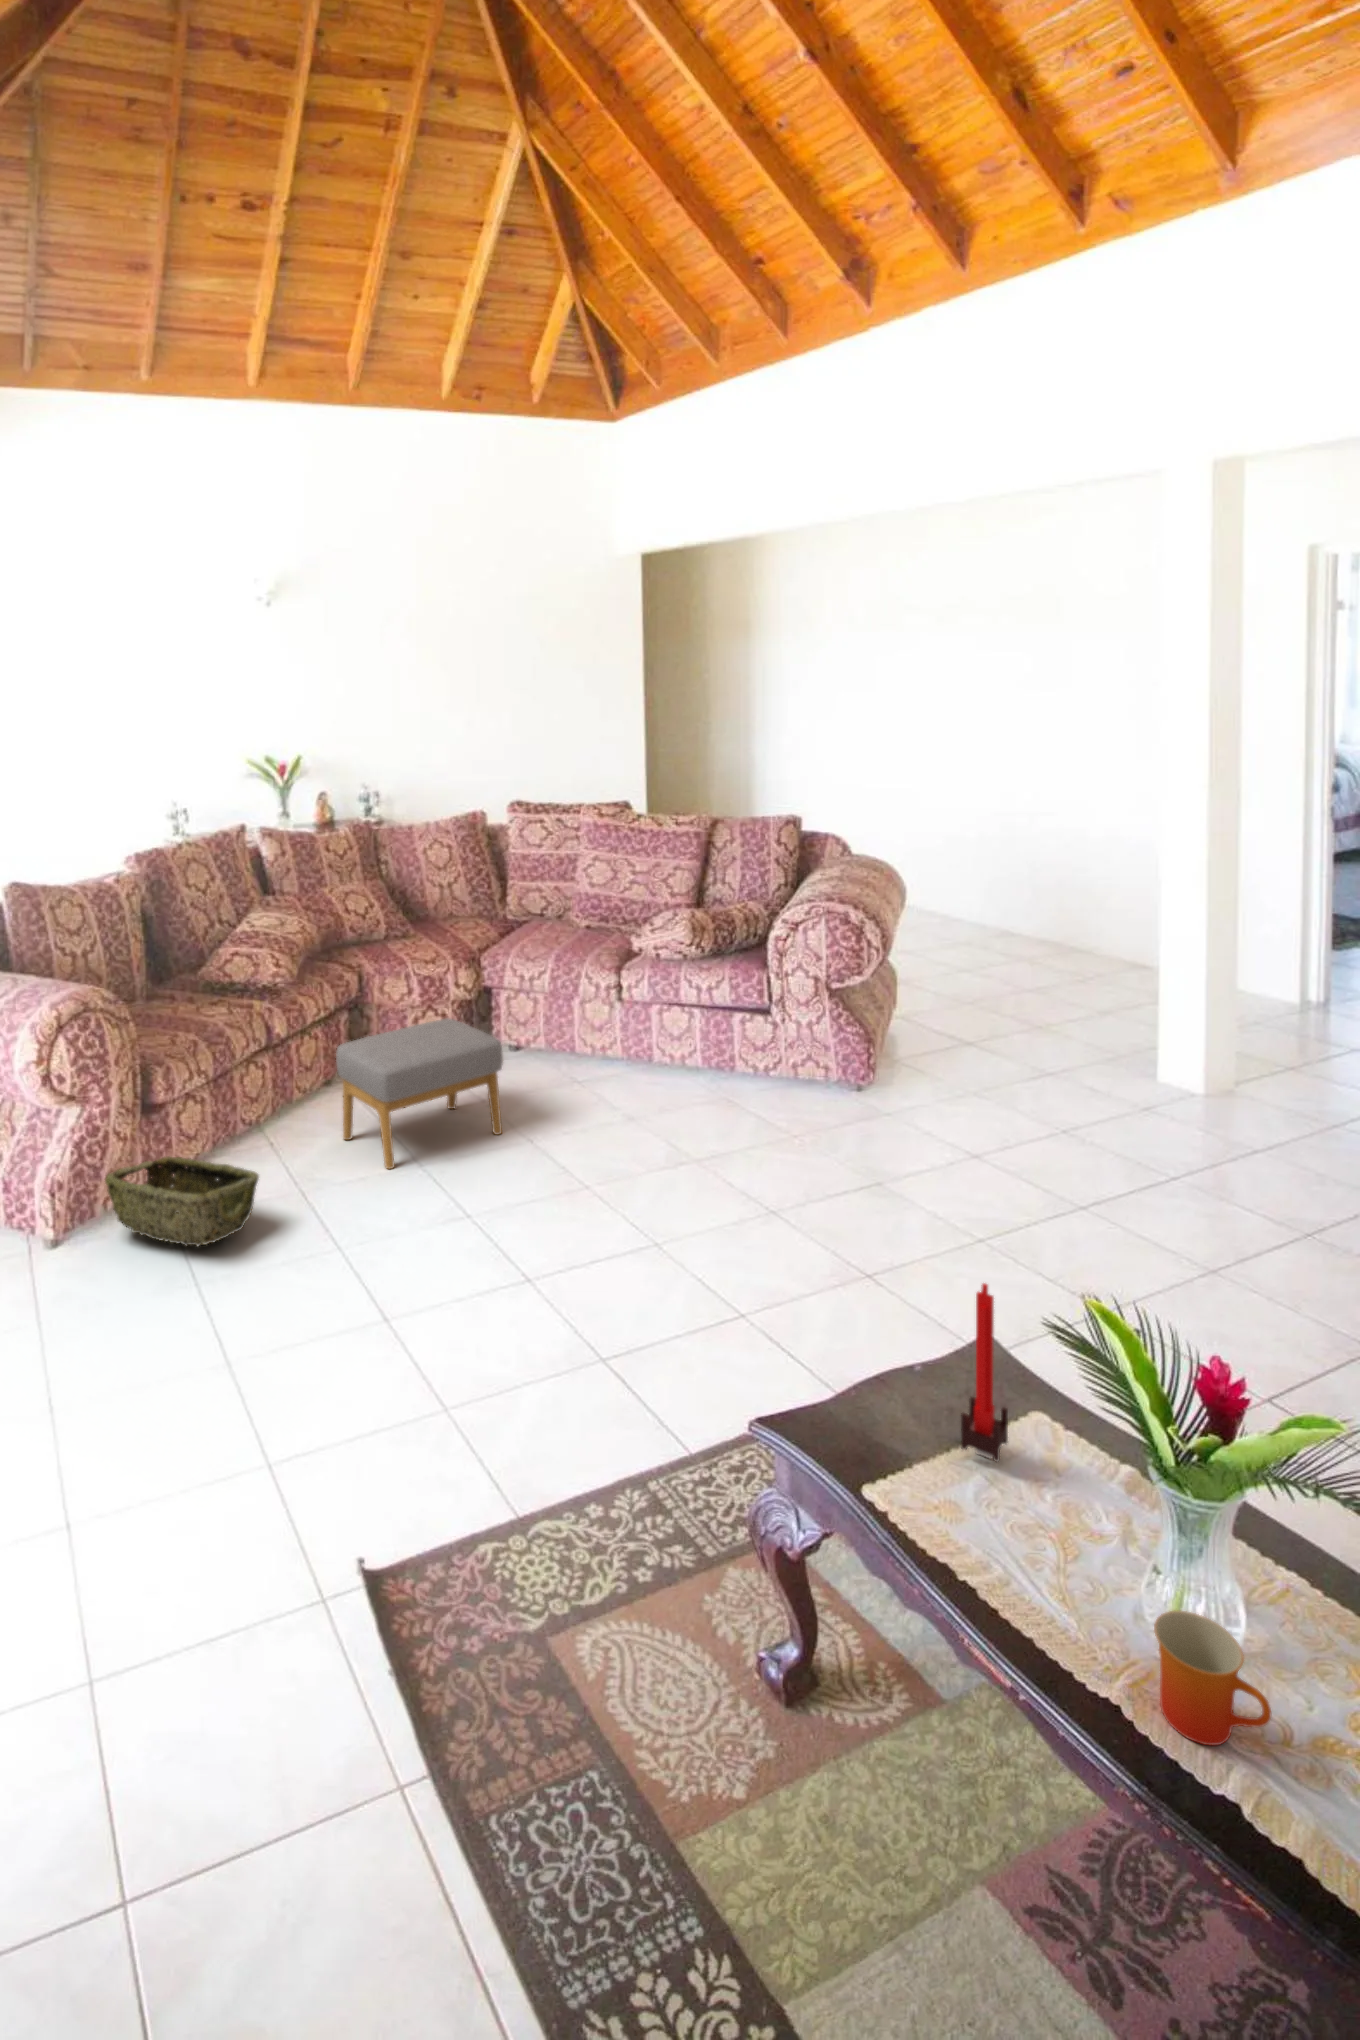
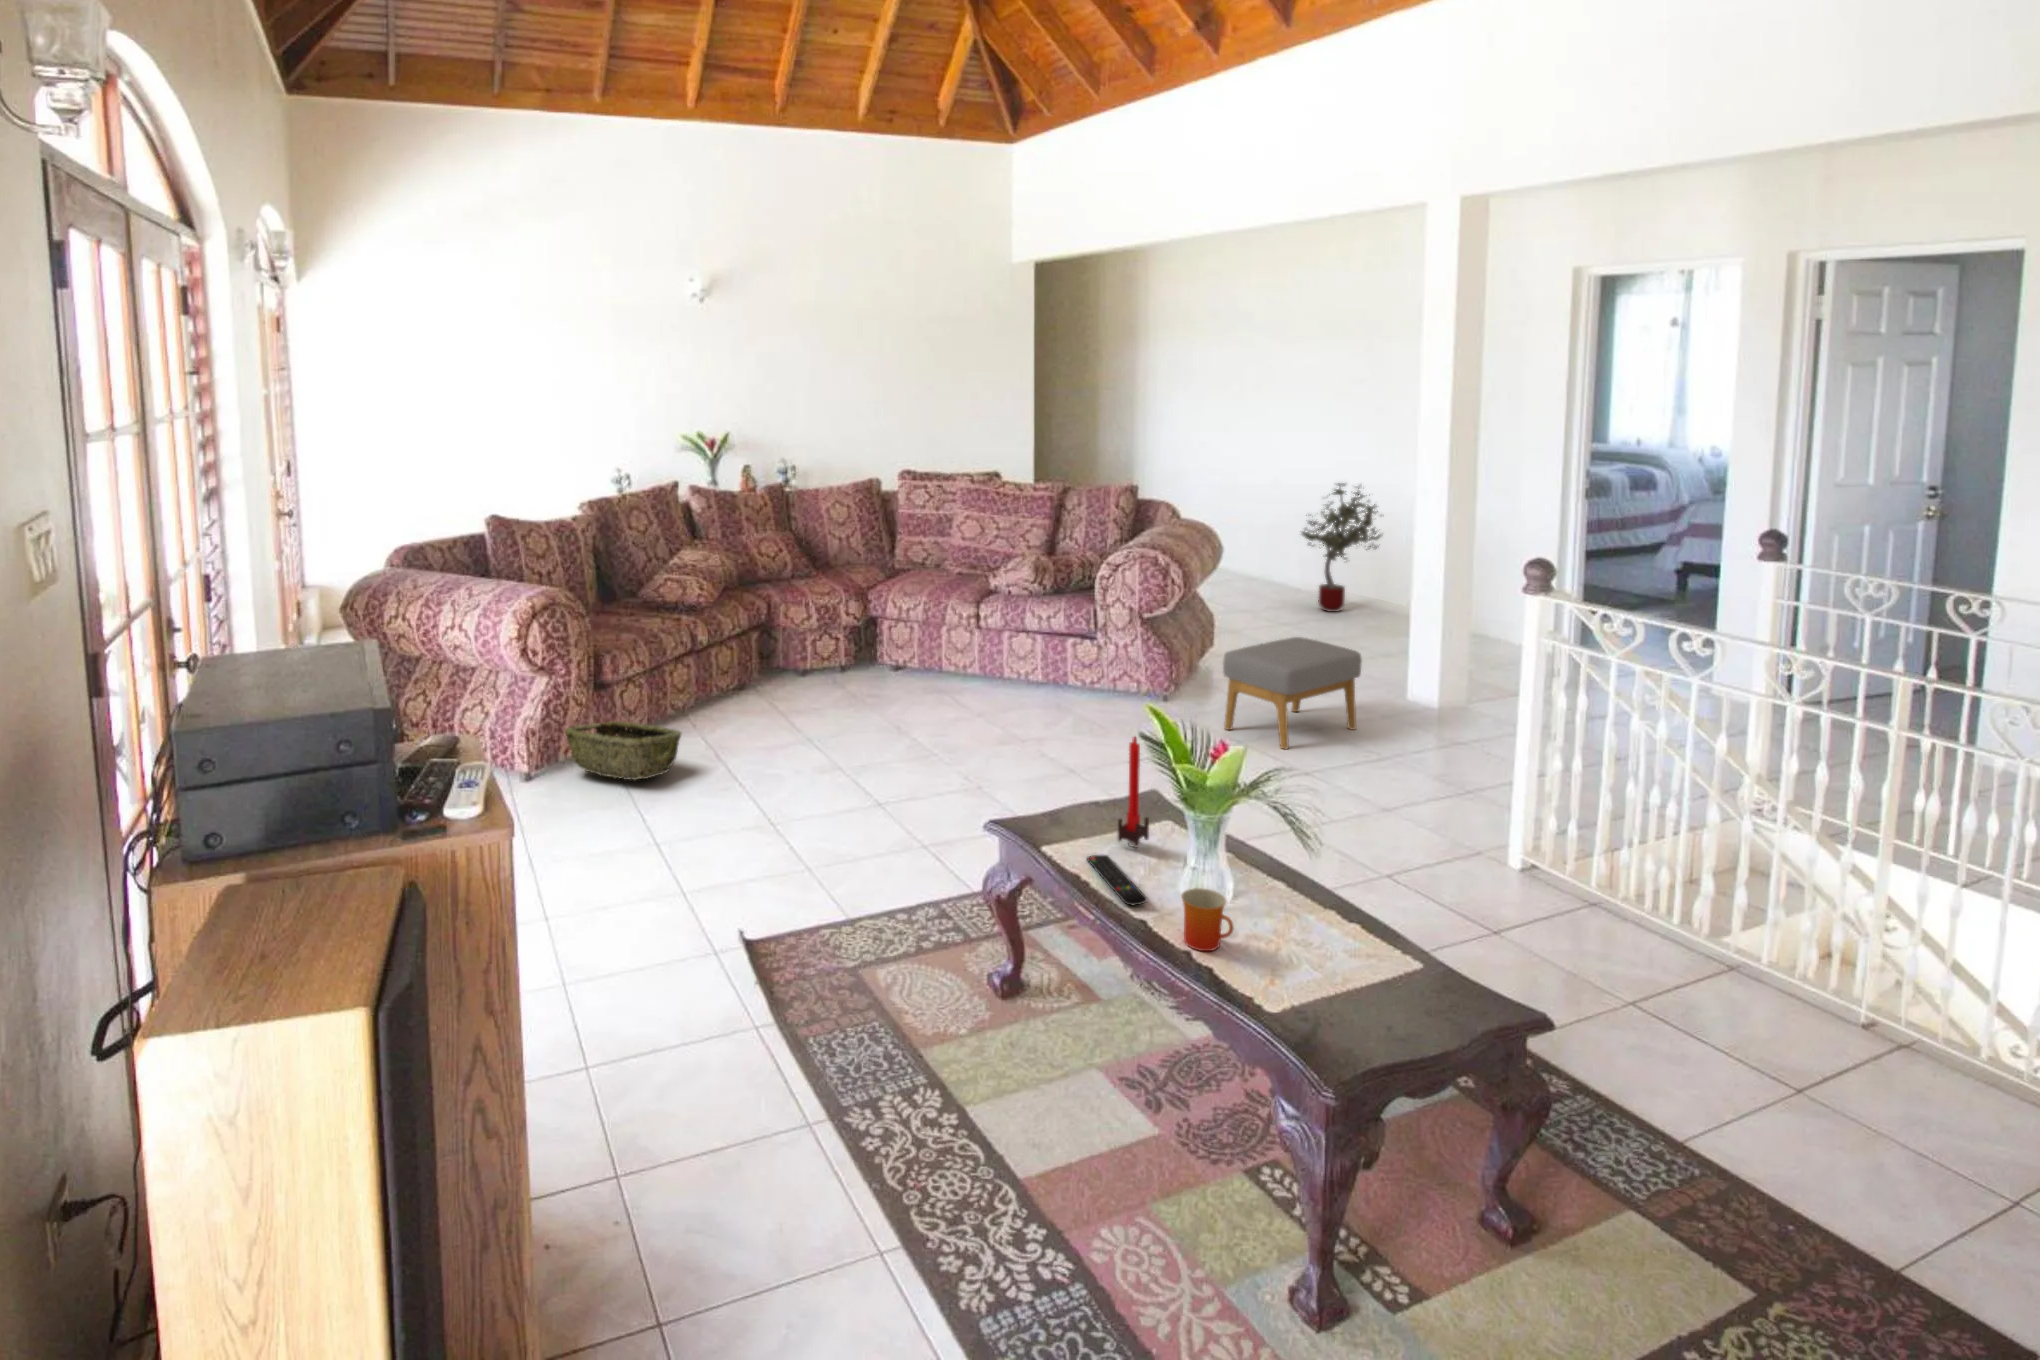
potted tree: none [963,801,1068,952] -> present [1302,483,1381,612]
footstool: present [336,1018,503,1169] -> present [1223,637,1361,749]
remote control: none [925,1484,1065,1619] -> present [1087,855,1147,906]

